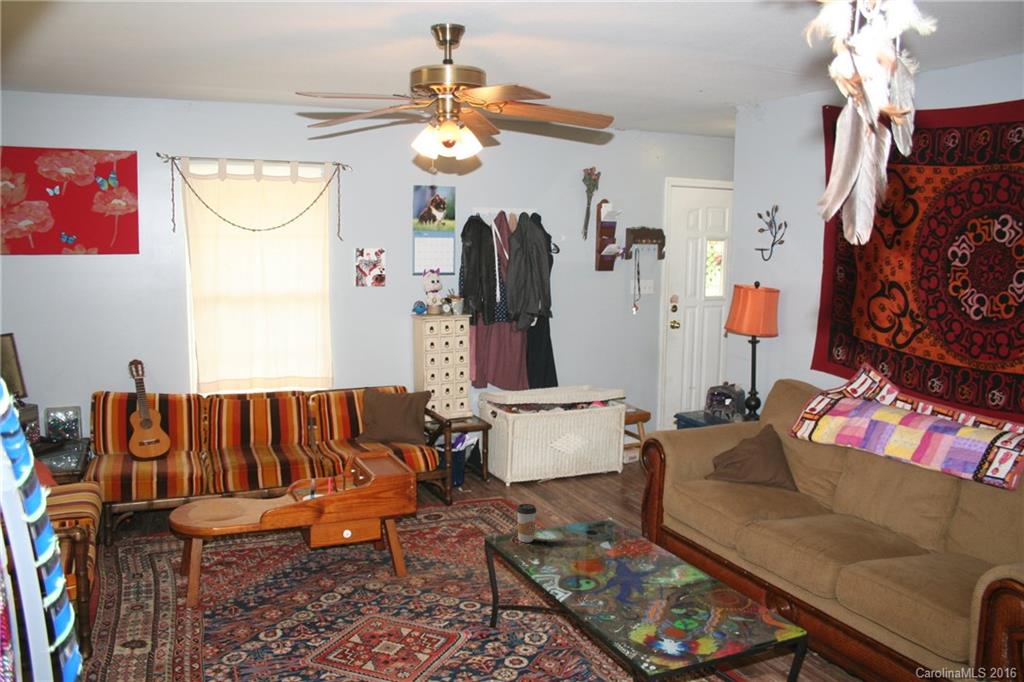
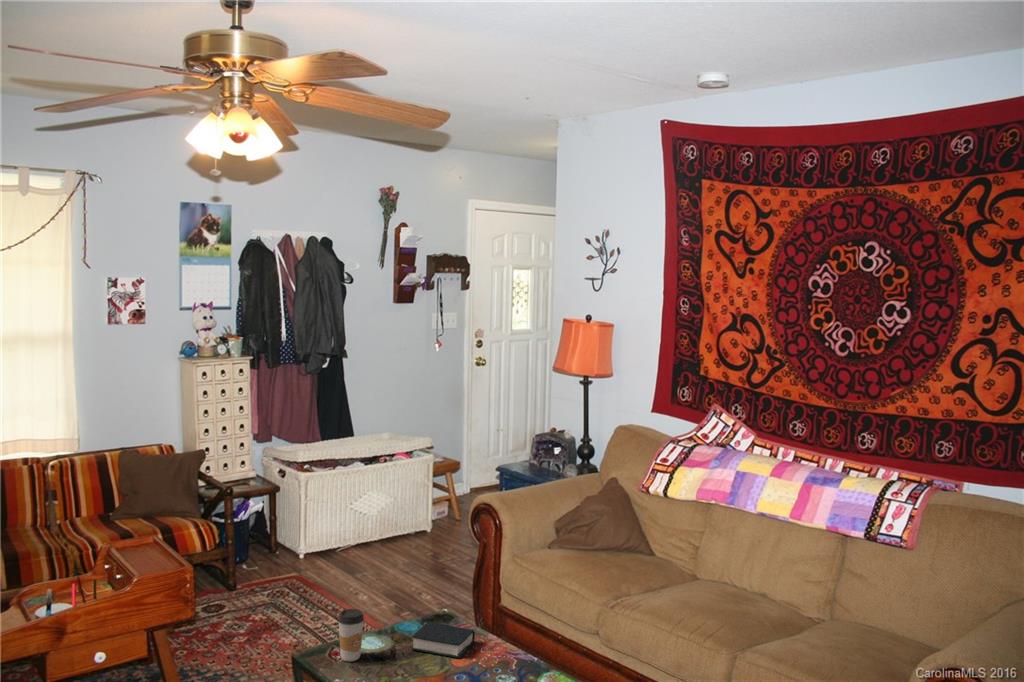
book: none [573,522,624,548] -> present [411,622,475,658]

